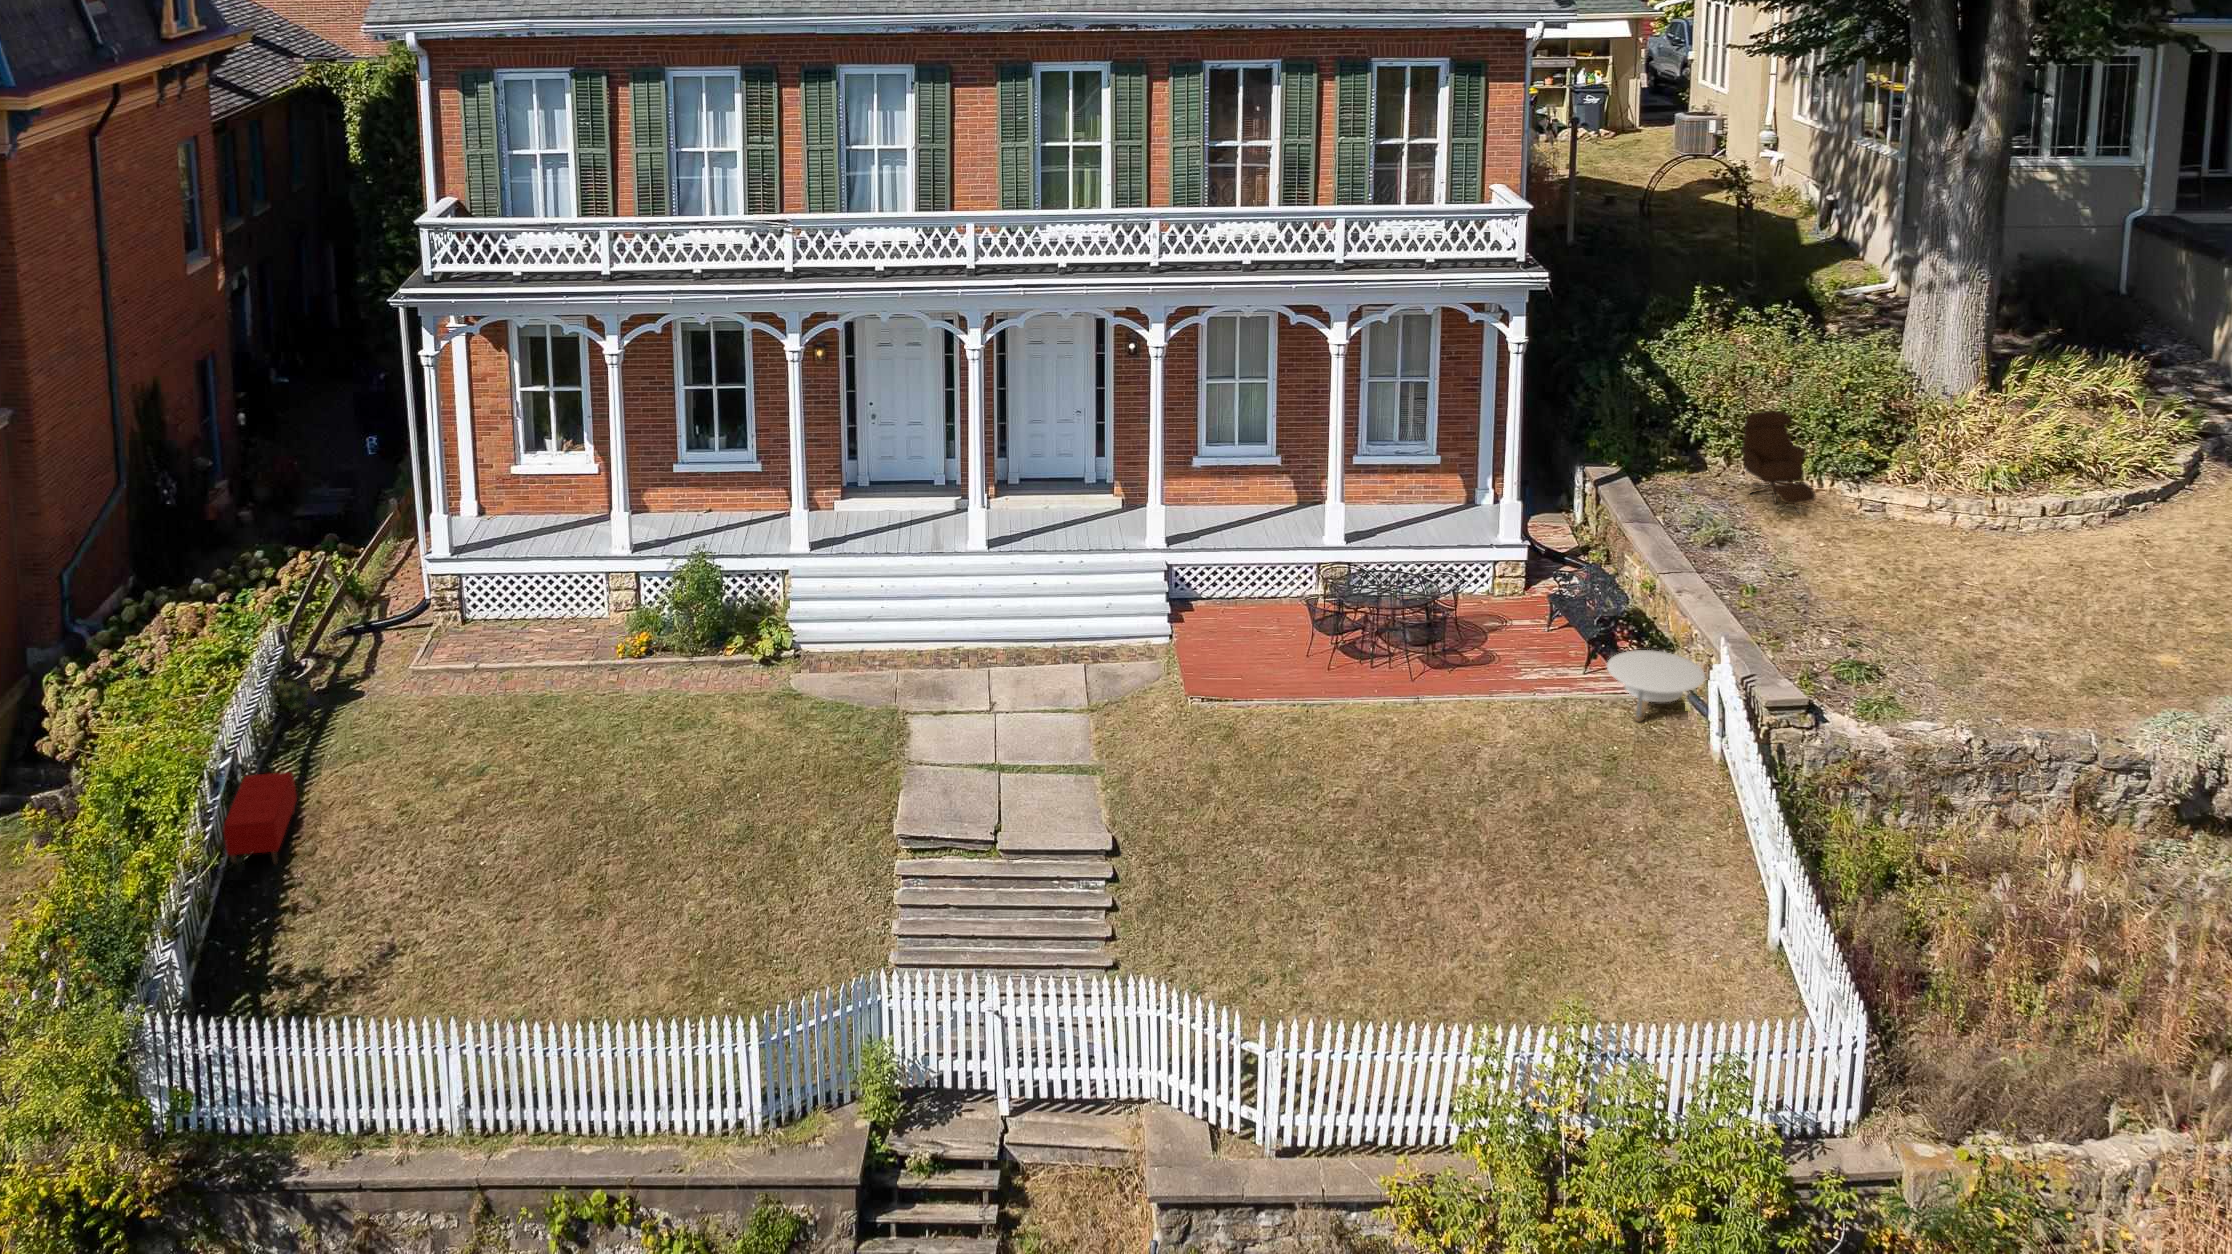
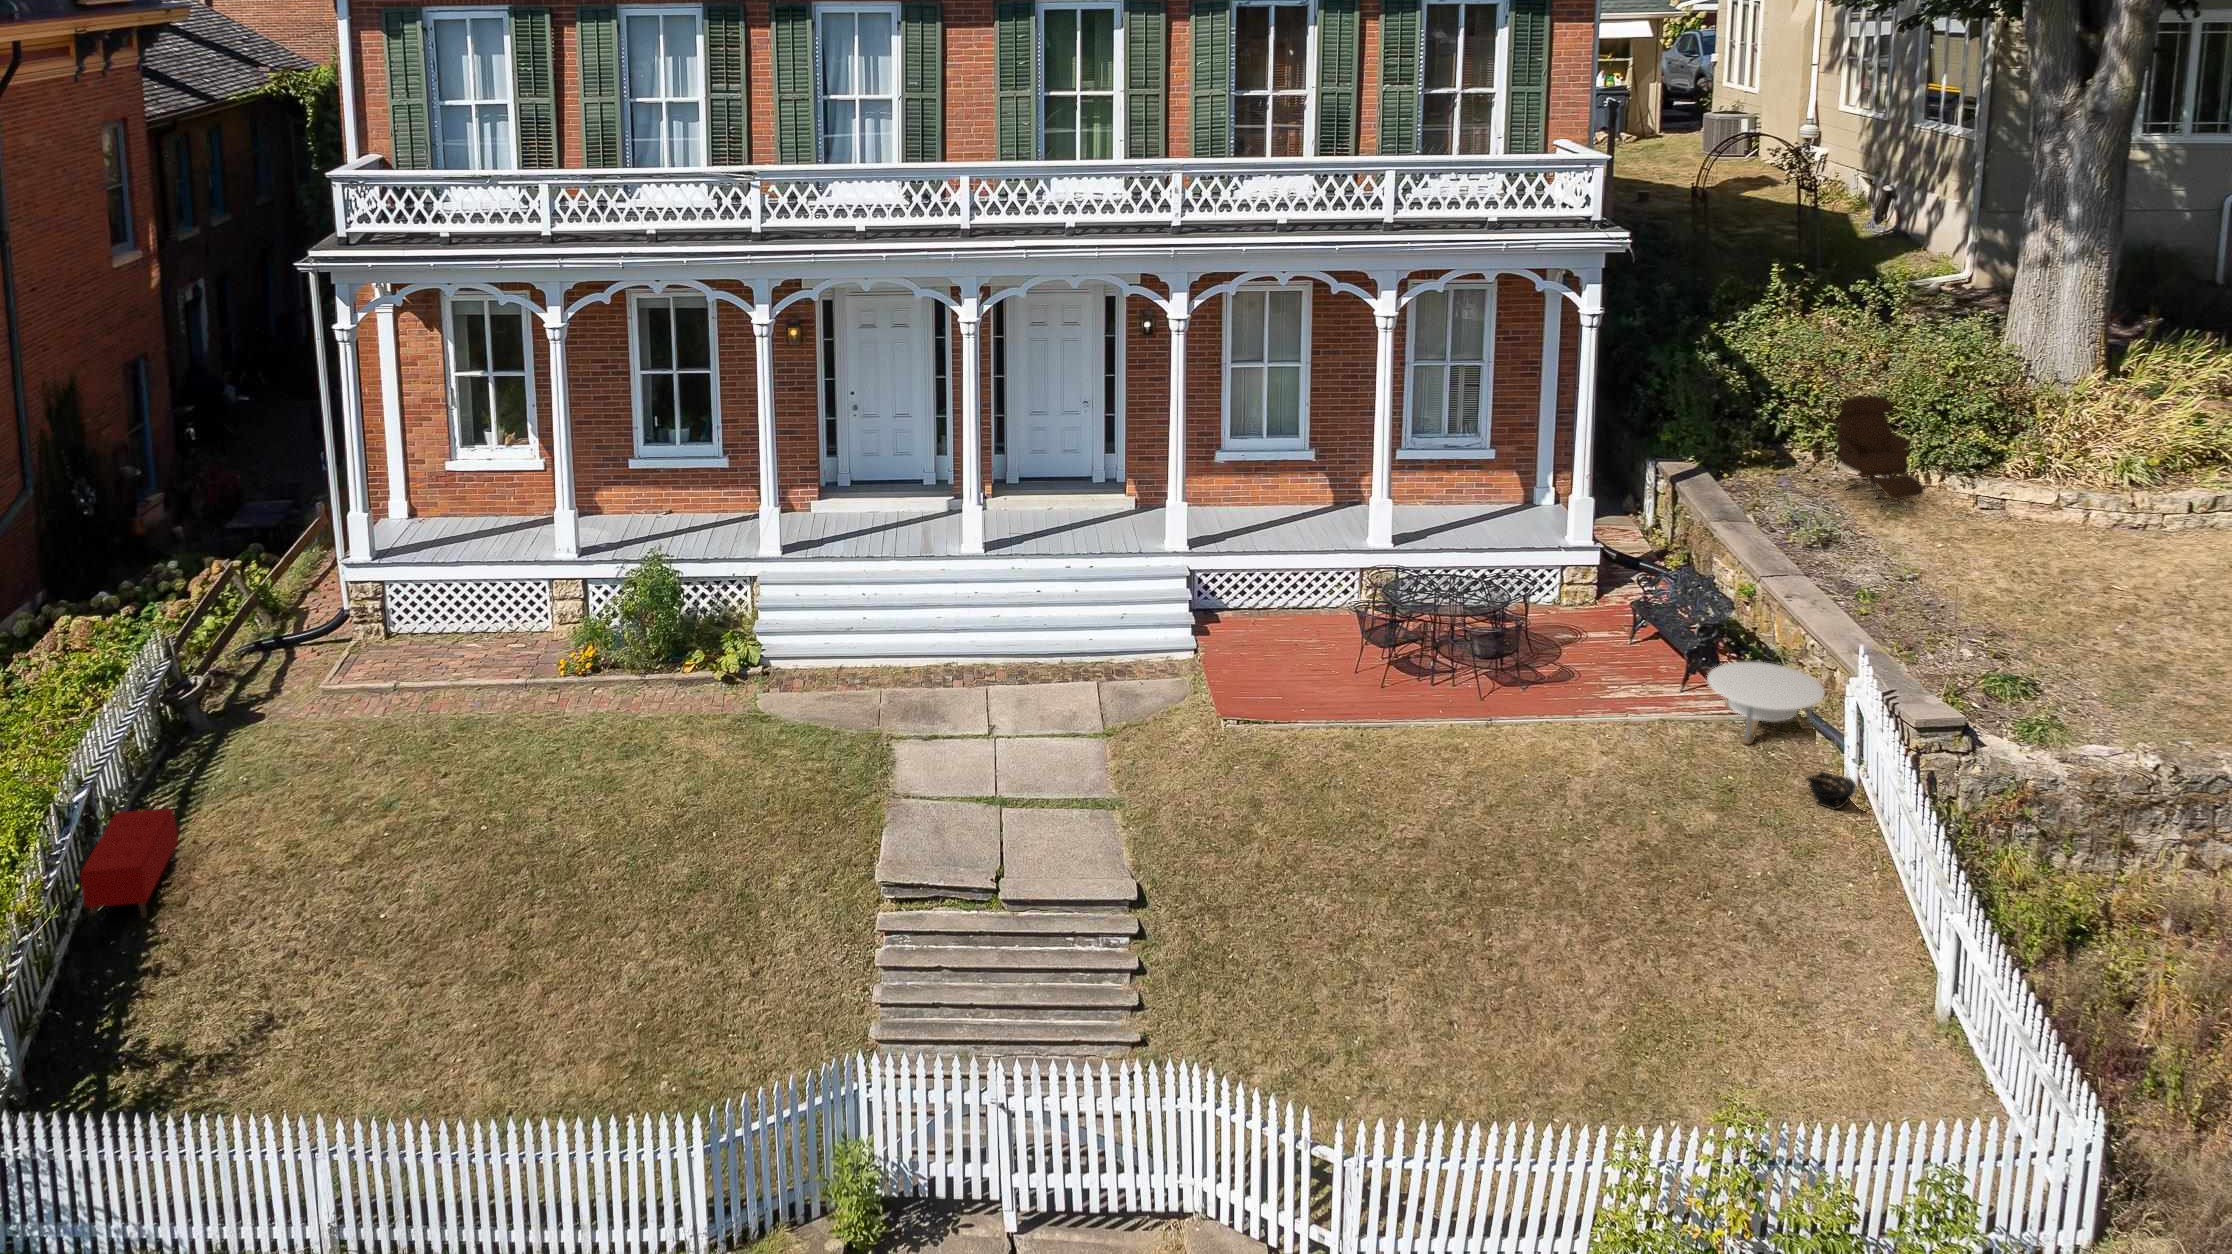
potted plant: present [276,680,311,727] -> none [166,699,210,756]
basket: none [1681,738,1724,778] -> present [1806,771,1857,809]

